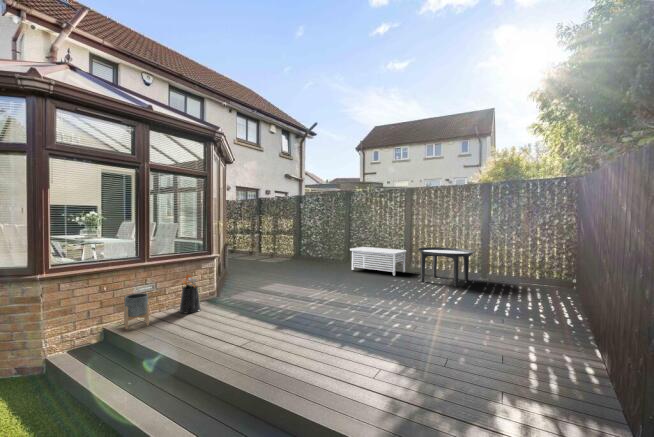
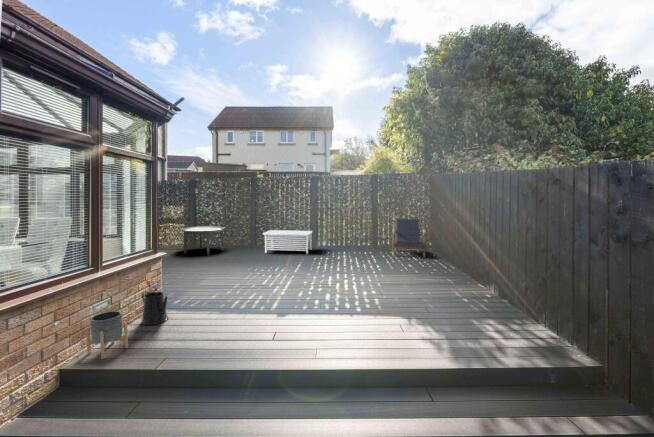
lounge chair: none [501,239,556,296] -> present [392,218,426,256]
round table: present [418,247,474,287] -> present [181,226,225,255]

